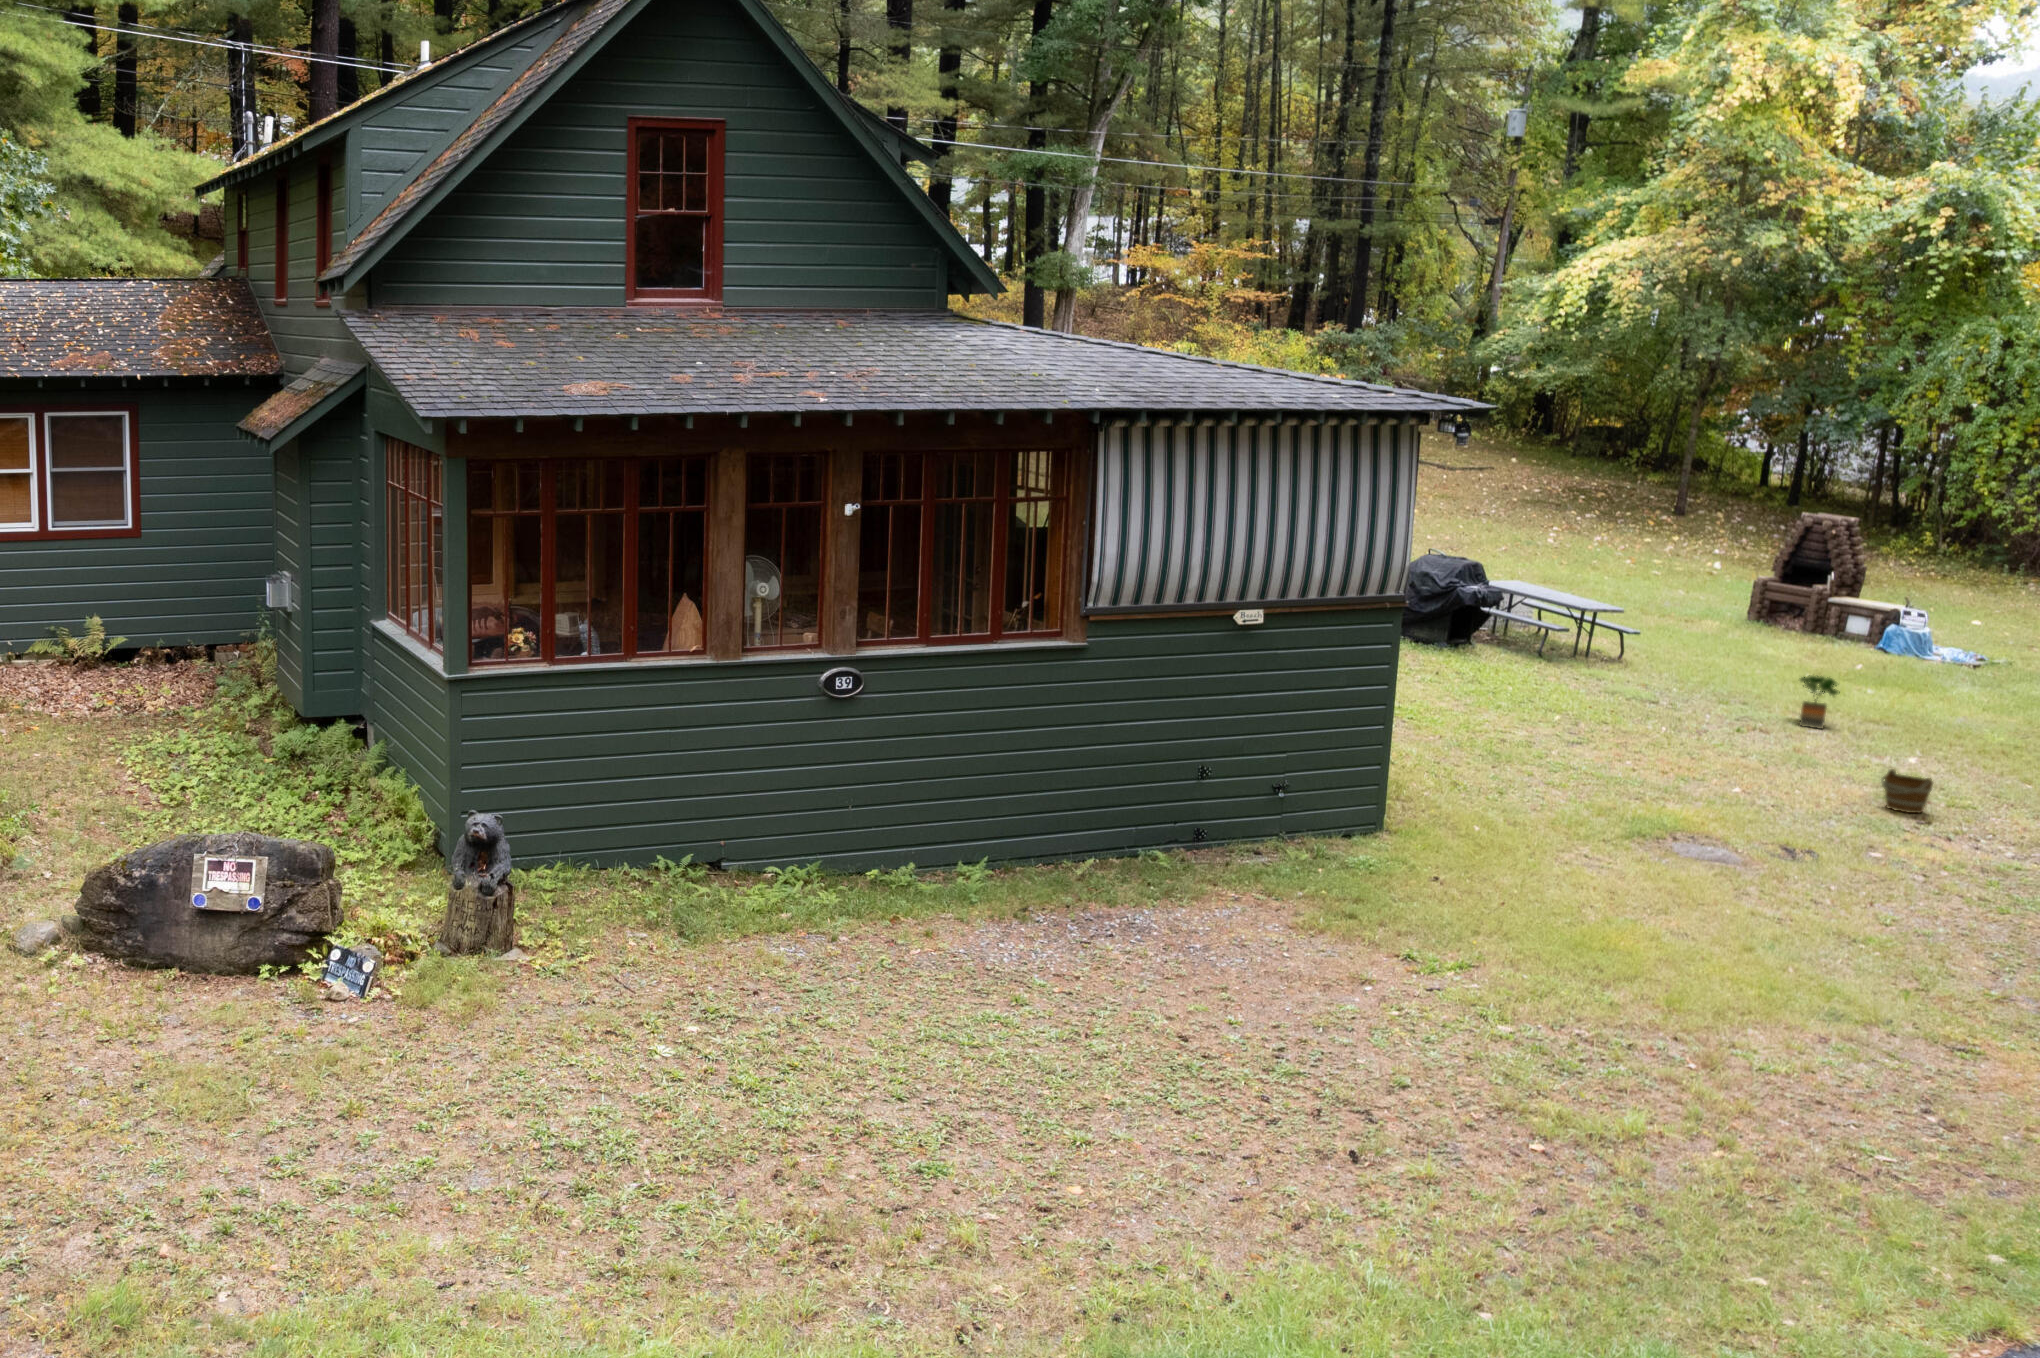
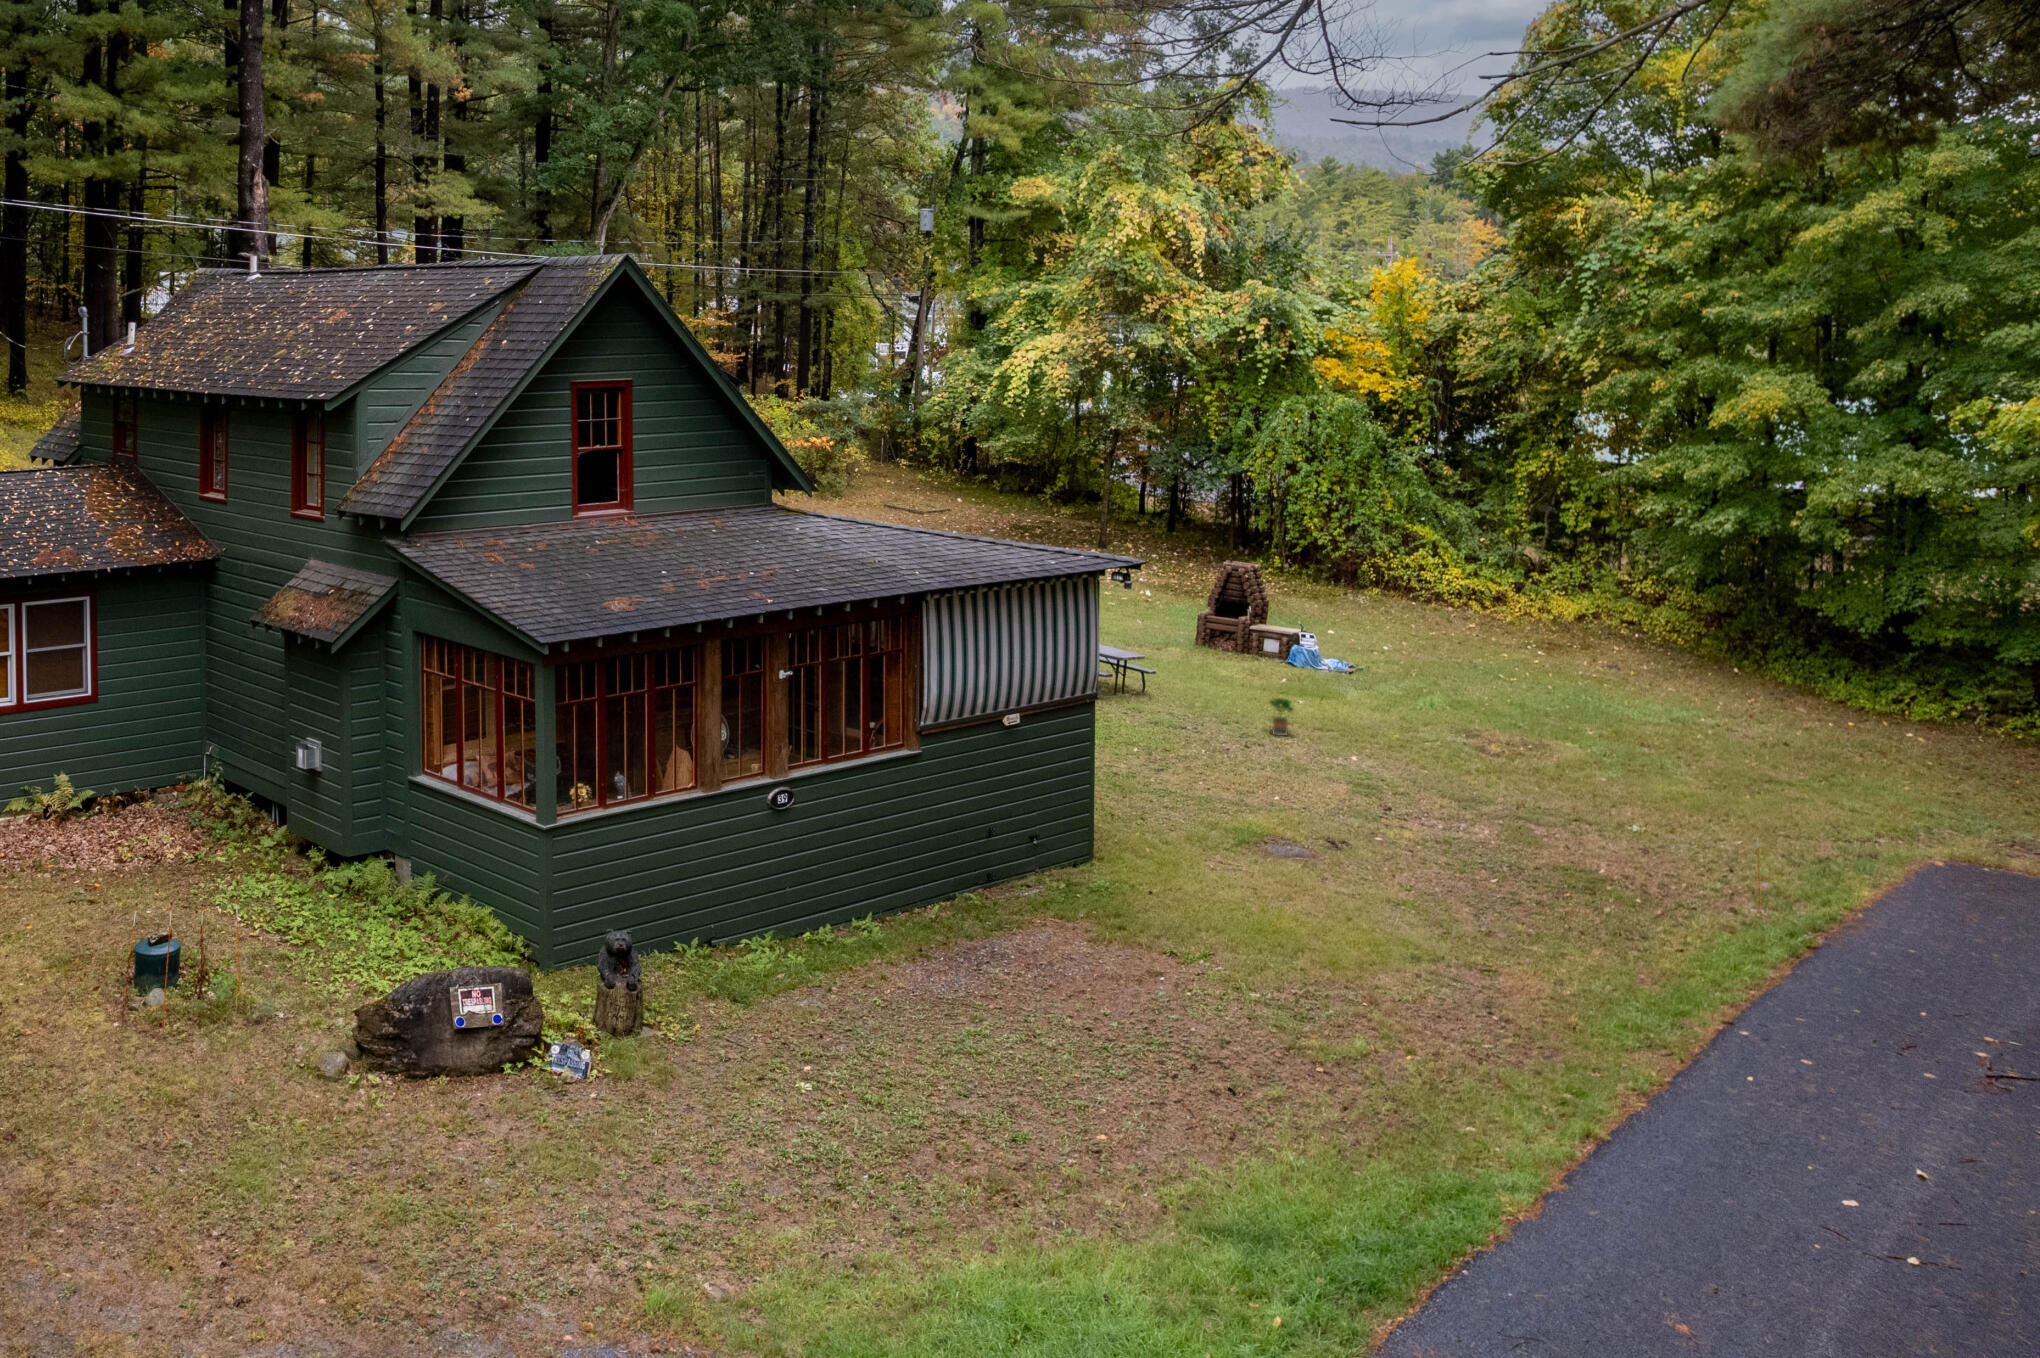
bucket: present [1881,769,1933,813] -> none [1342,766,1371,796]

